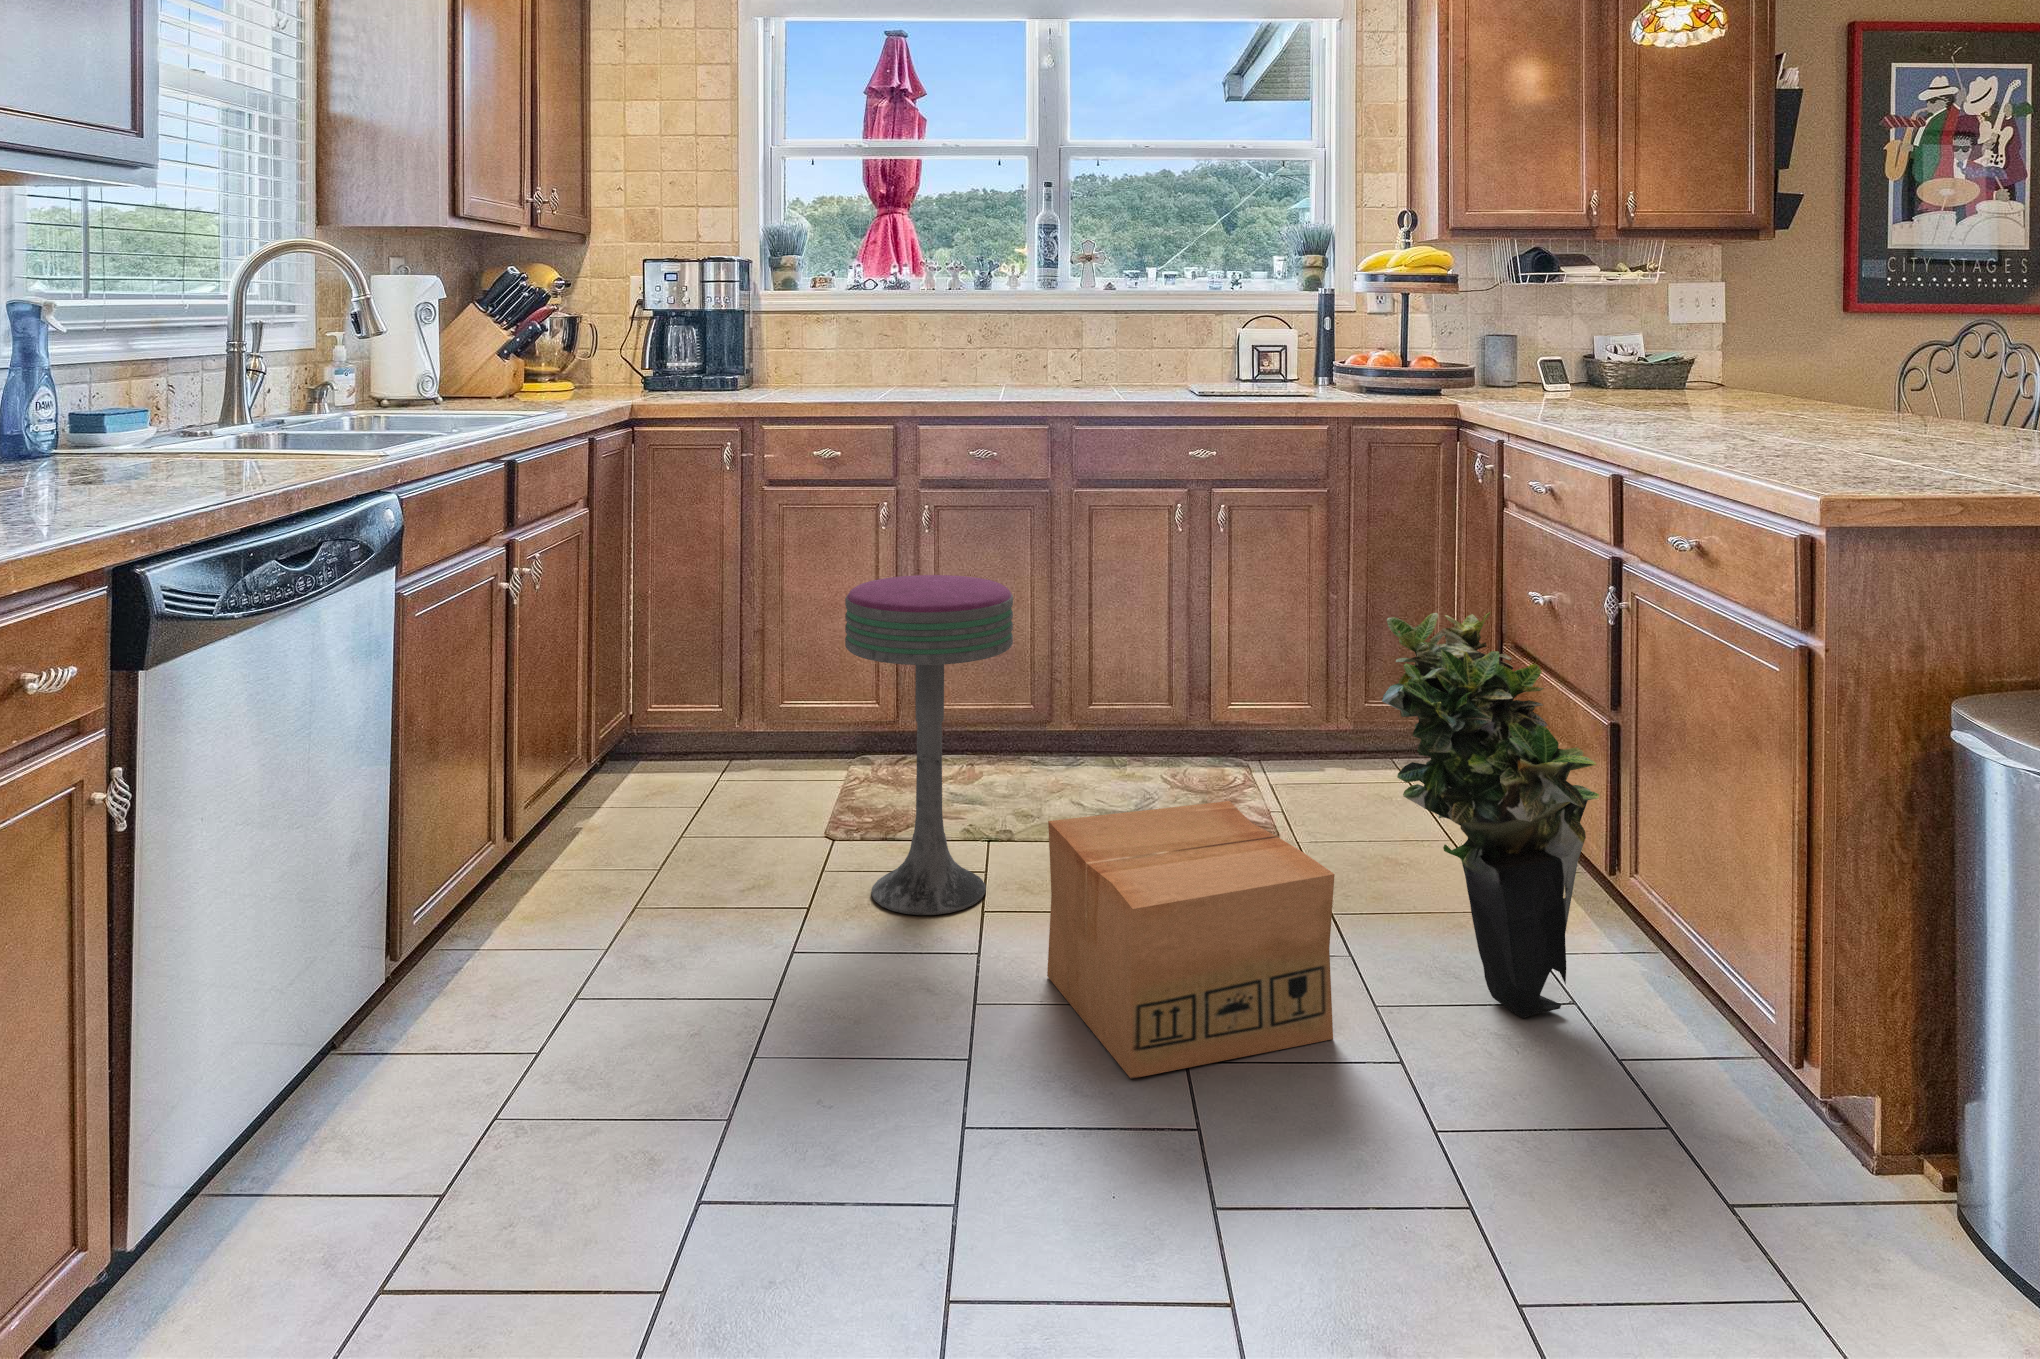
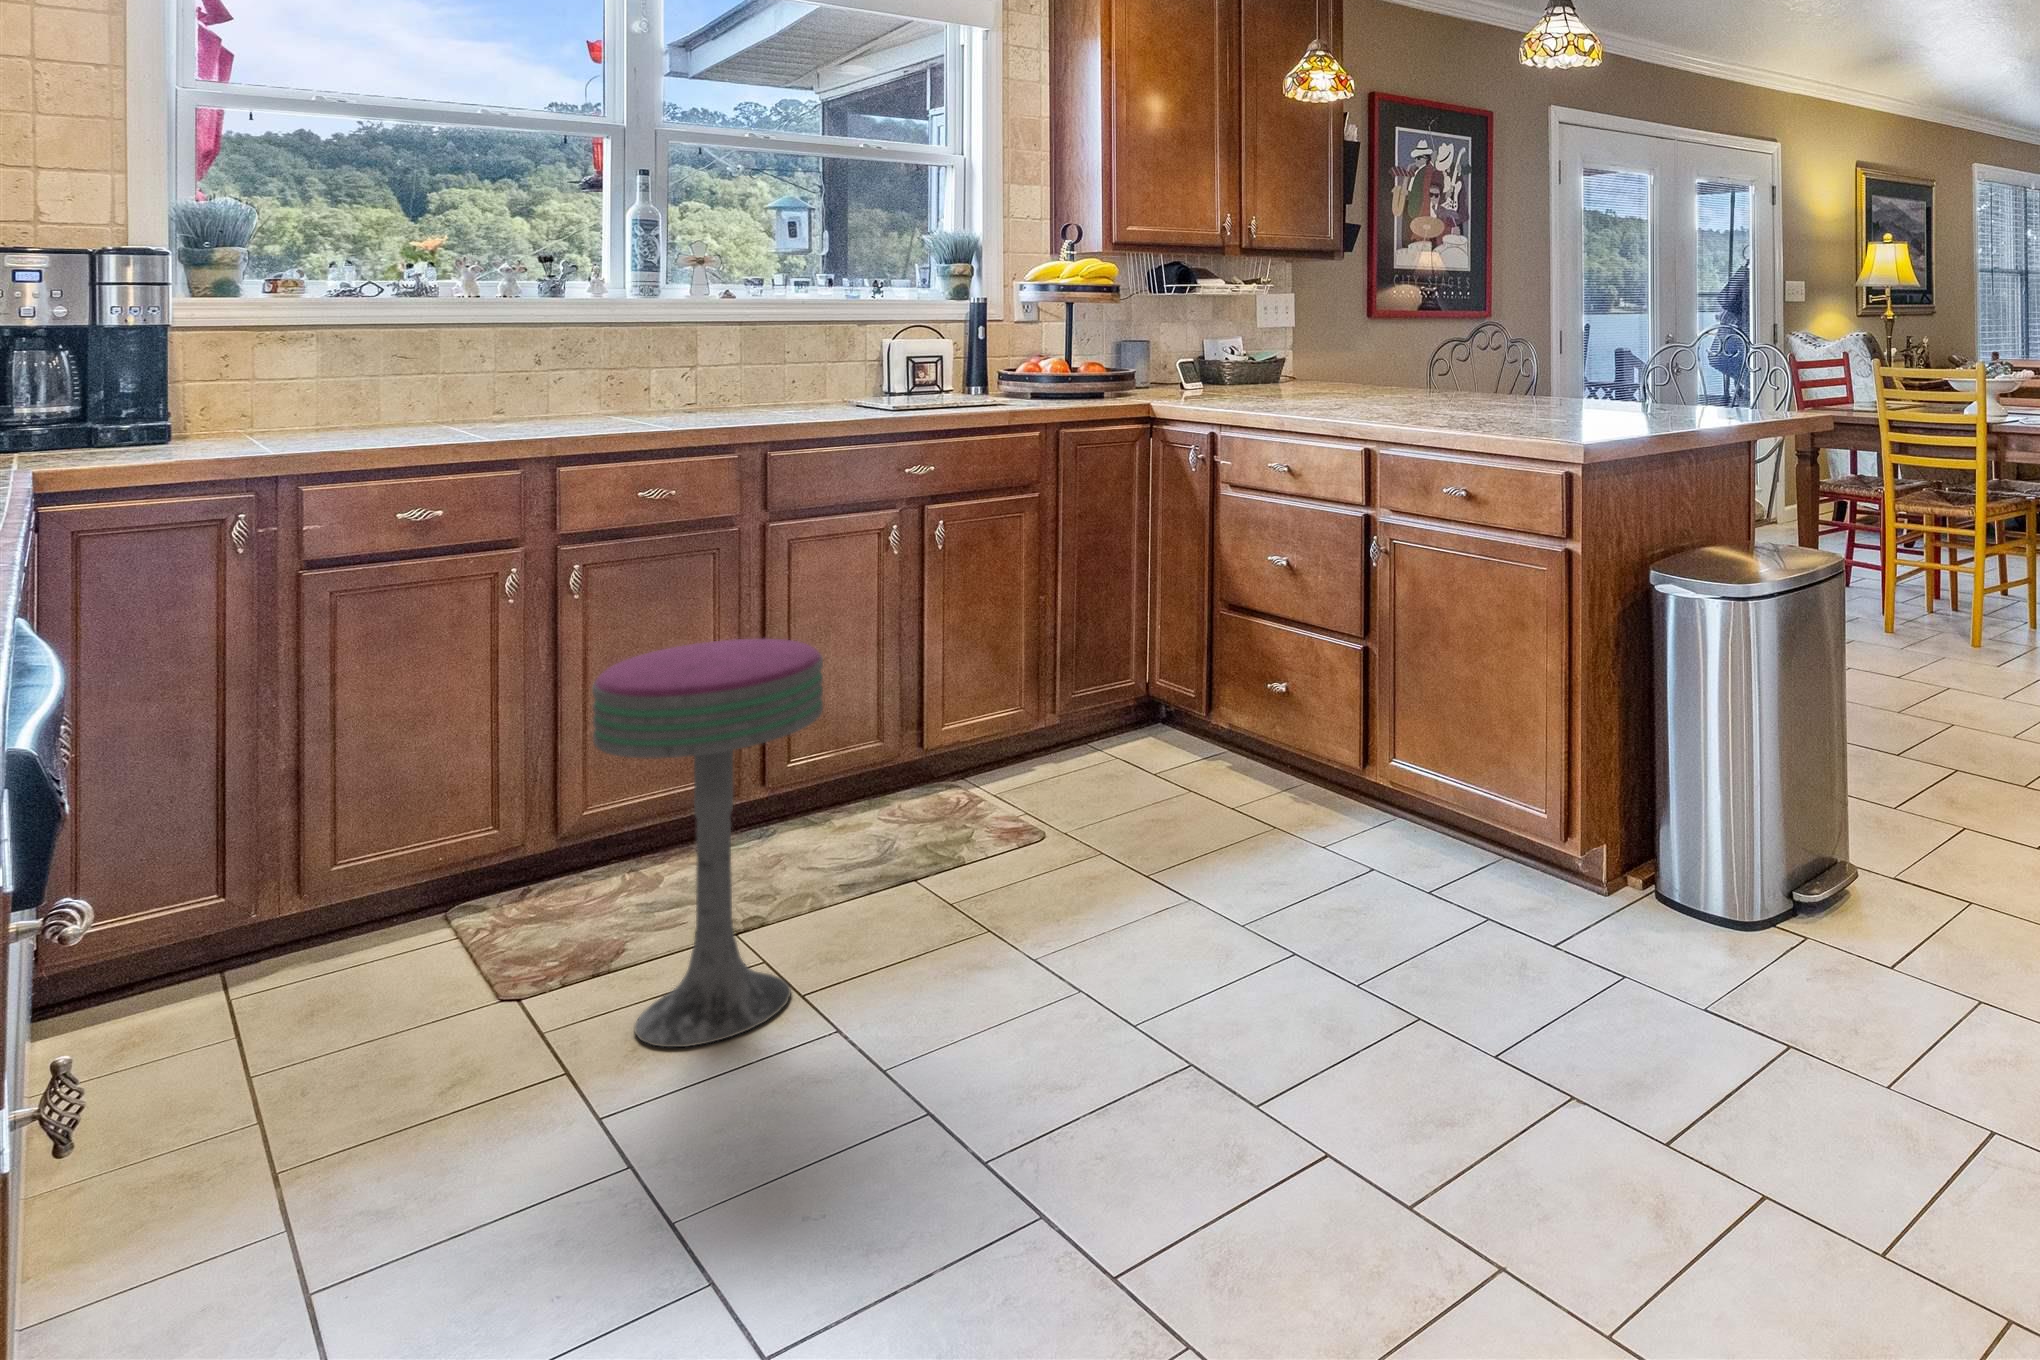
potted plant: present [1382,612,1599,1018] -> none [1219,585,1407,910]
cardboard box: present [1047,801,1335,1079] -> none [938,805,1244,1087]

